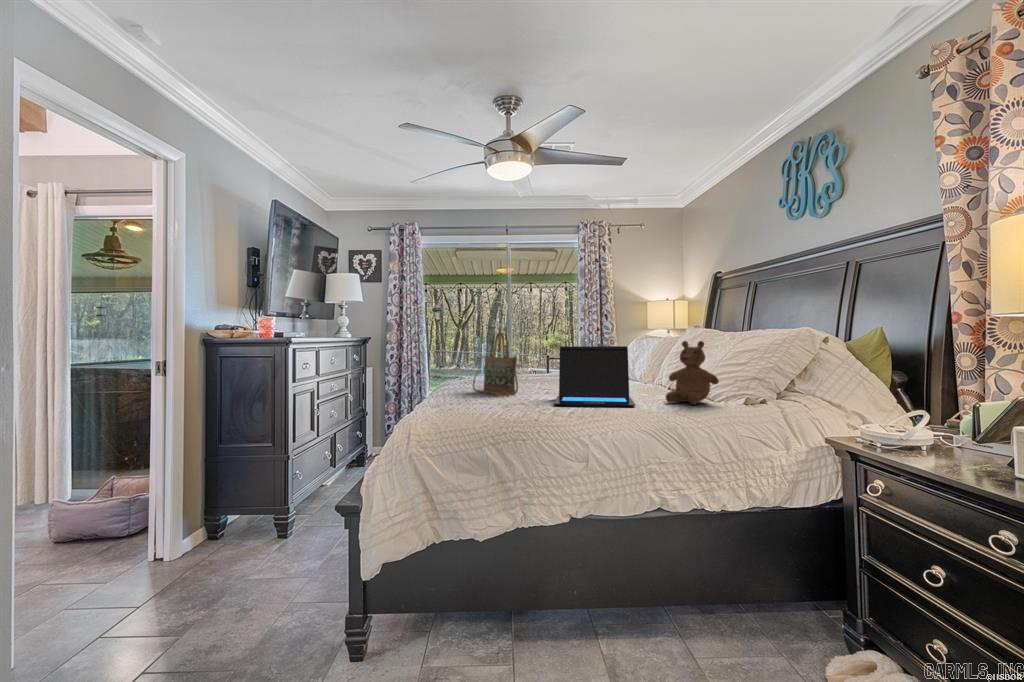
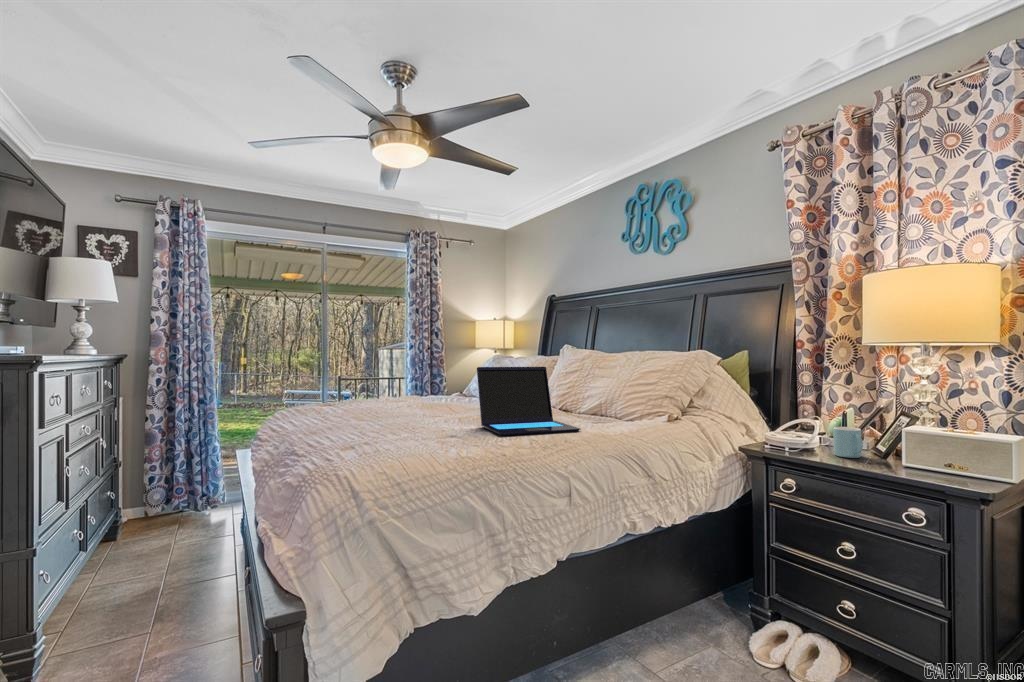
handbag: present [473,333,518,396] -> none [355,350,423,428]
teddy bear: present [666,341,719,405] -> none [588,361,639,425]
mug: none [935,422,974,463] -> present [833,427,863,458]

